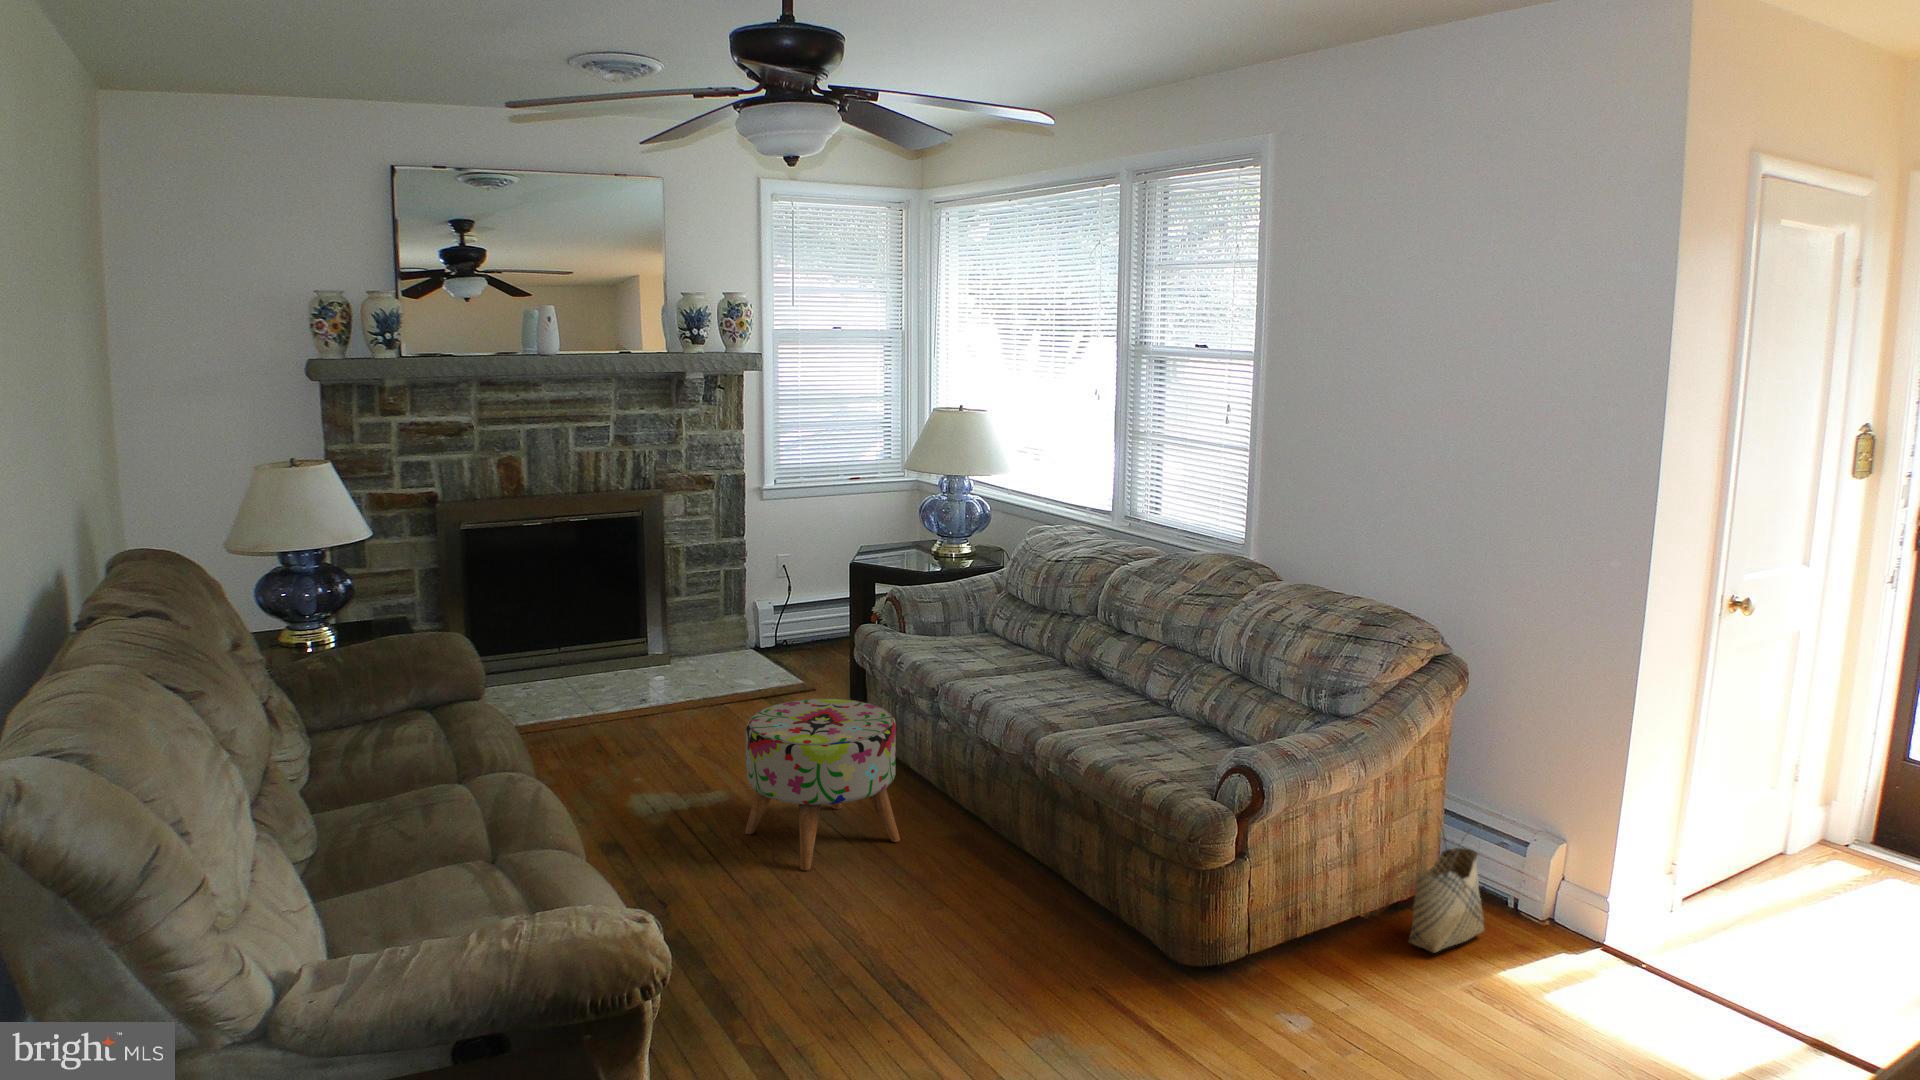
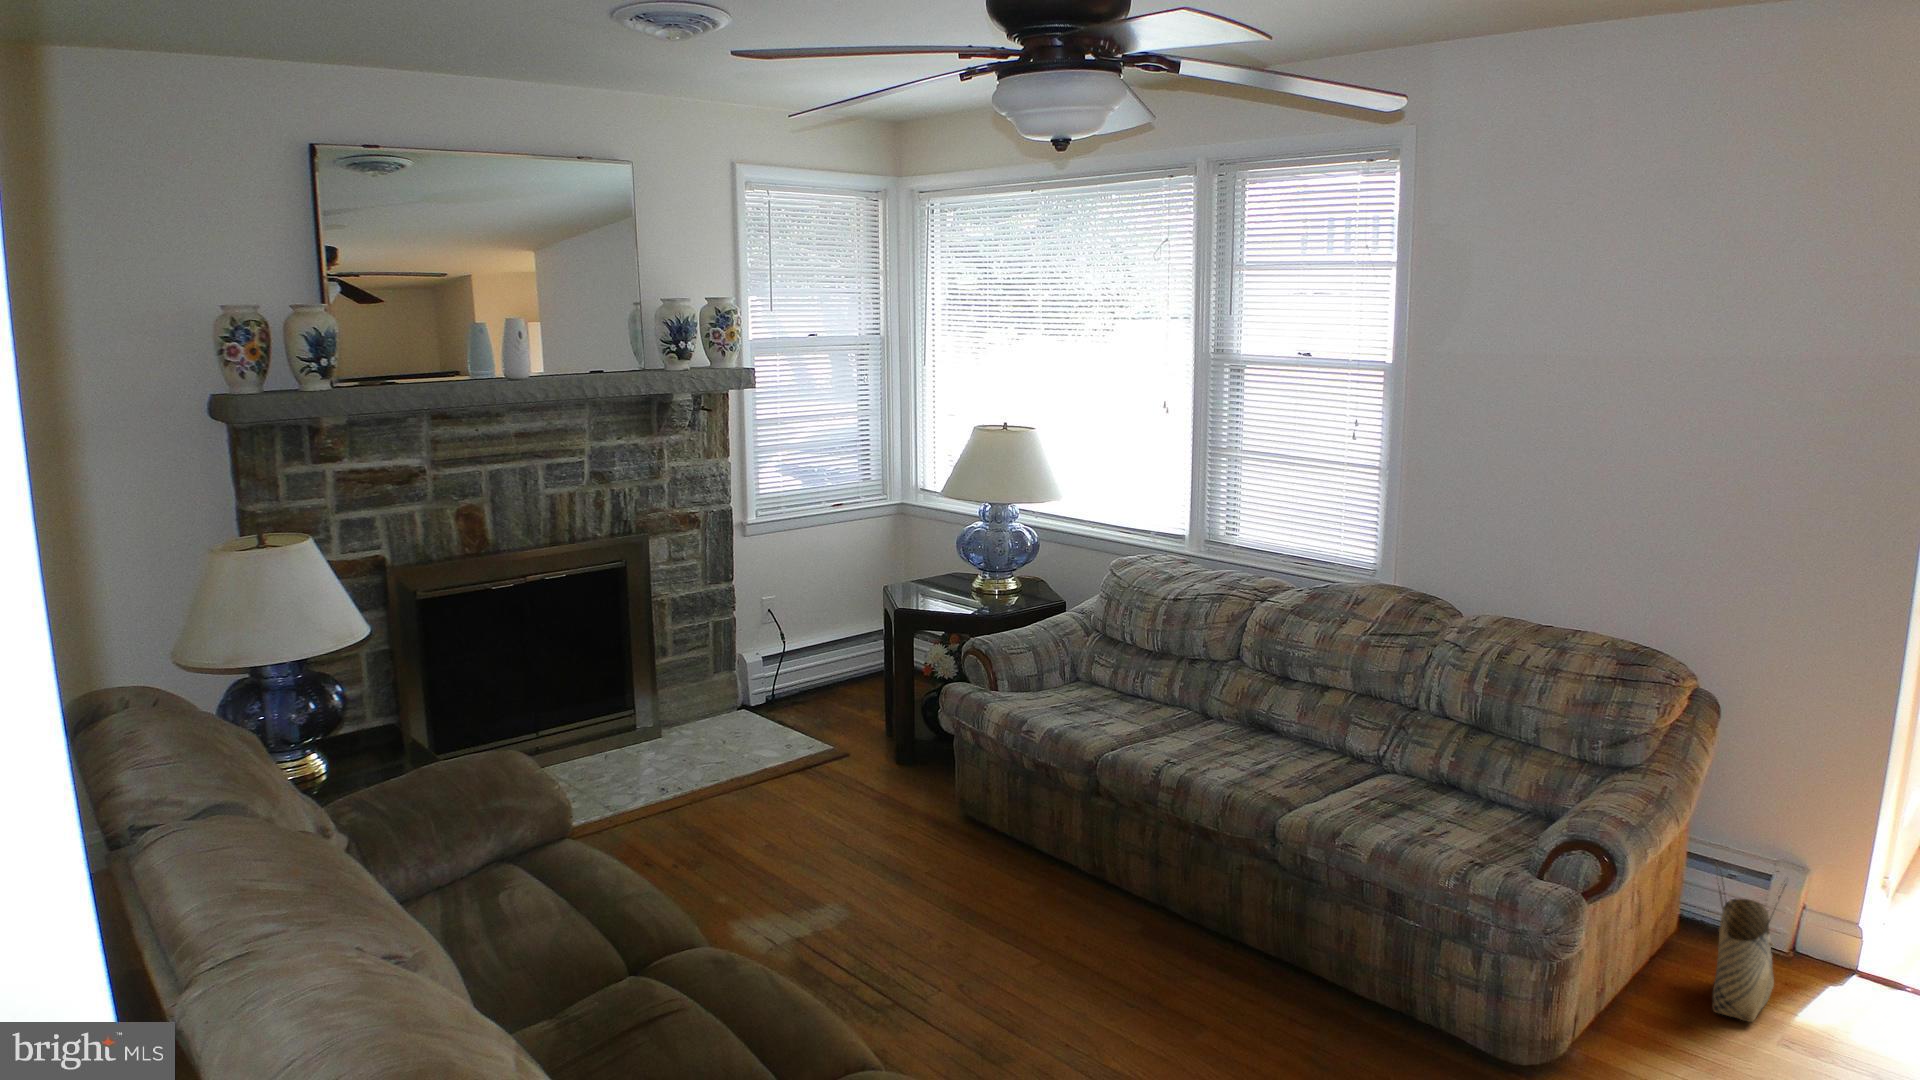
ottoman: present [745,699,900,871] -> none [907,784,1092,1005]

